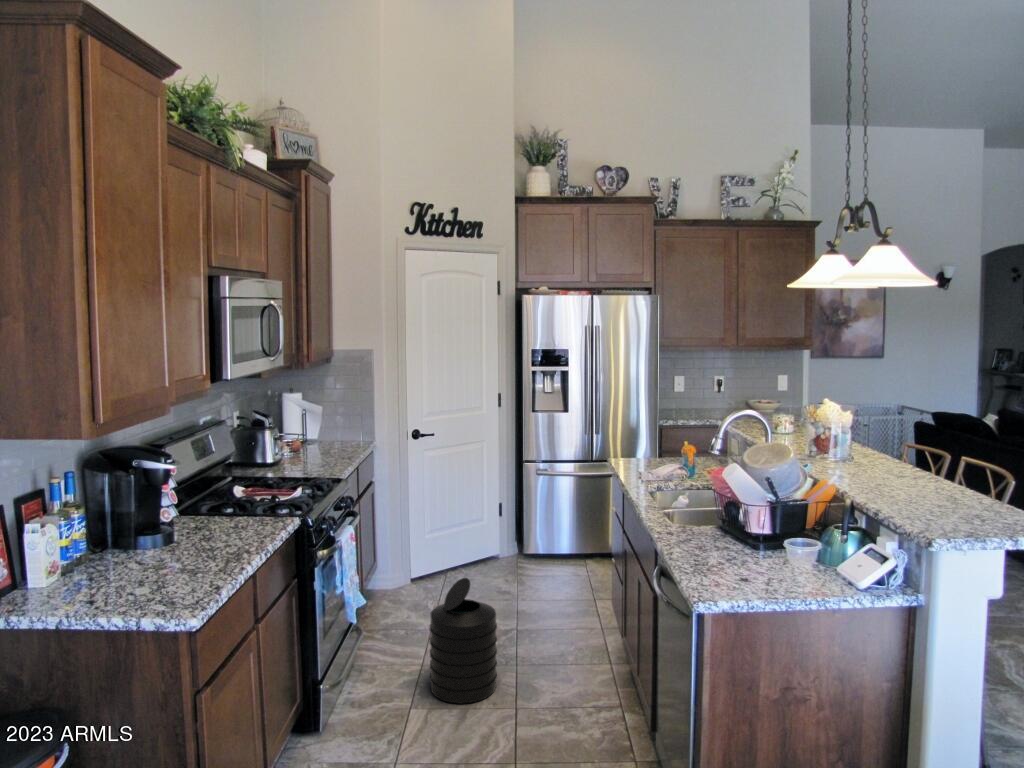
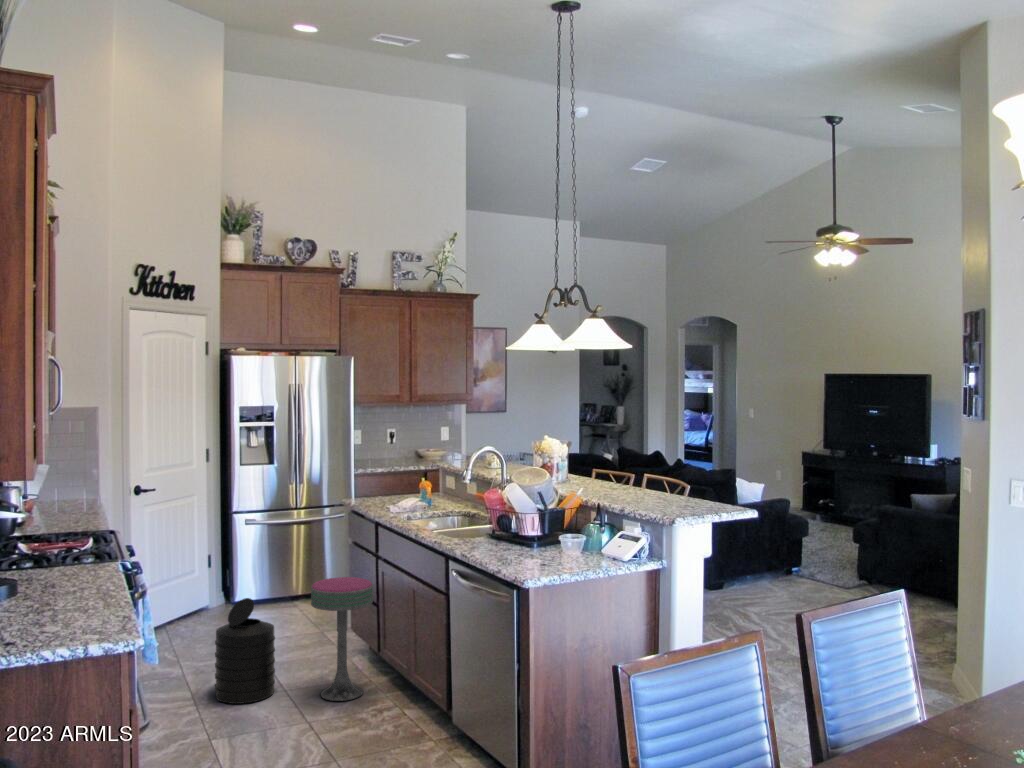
bar stool: none [527,570,605,732] -> present [311,577,373,701]

